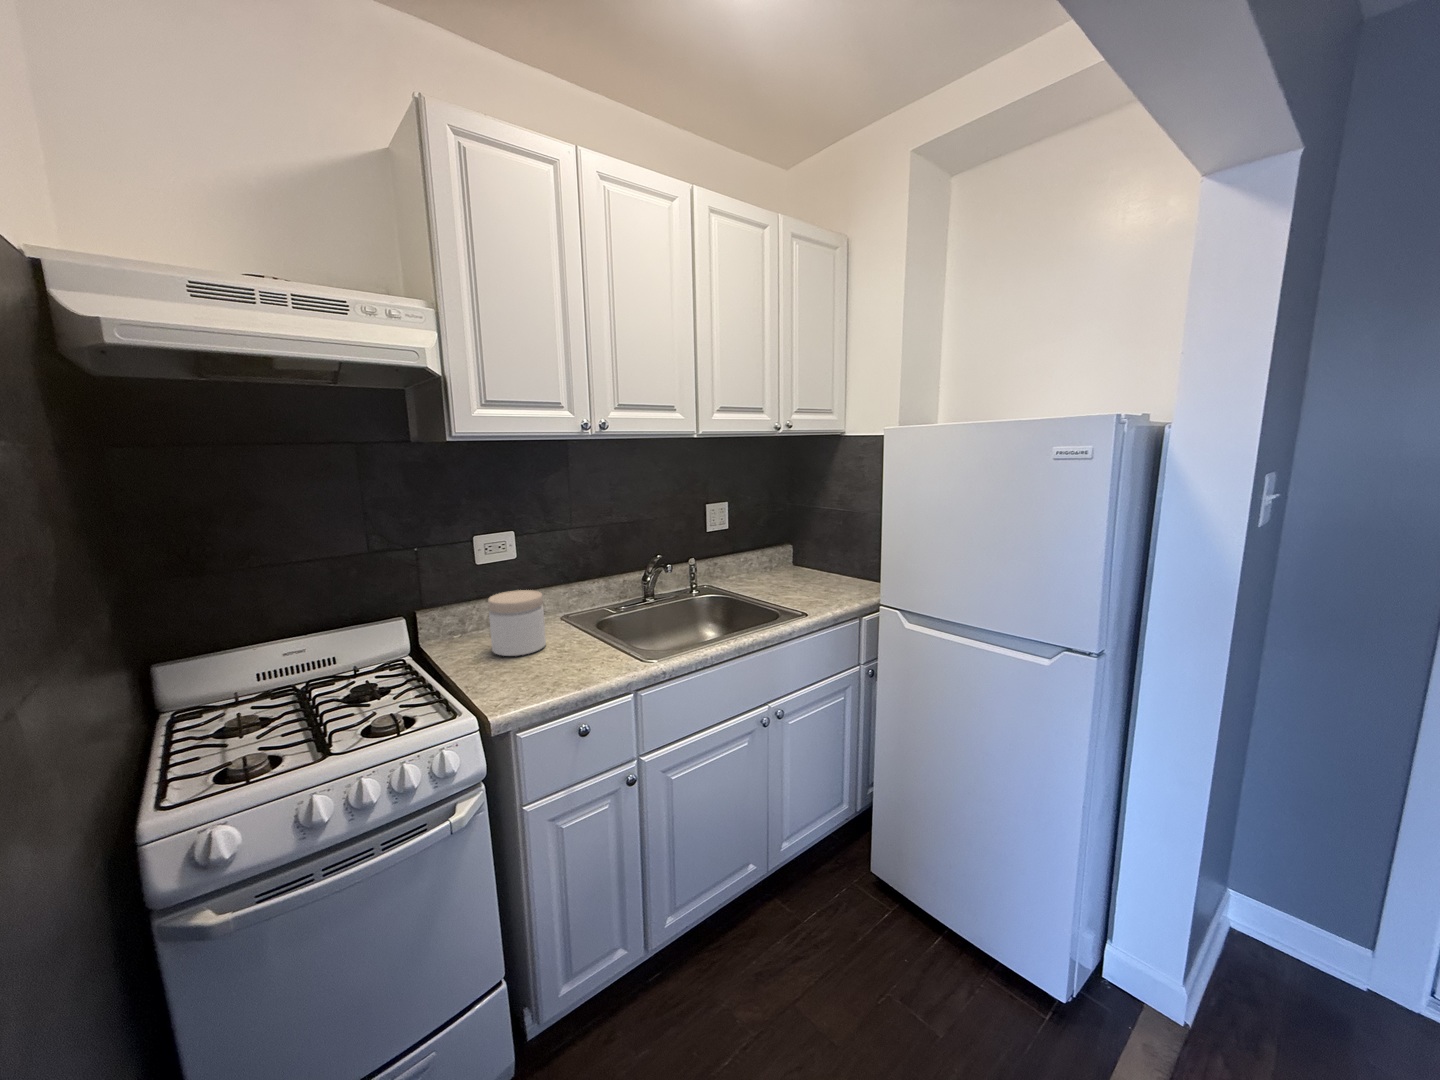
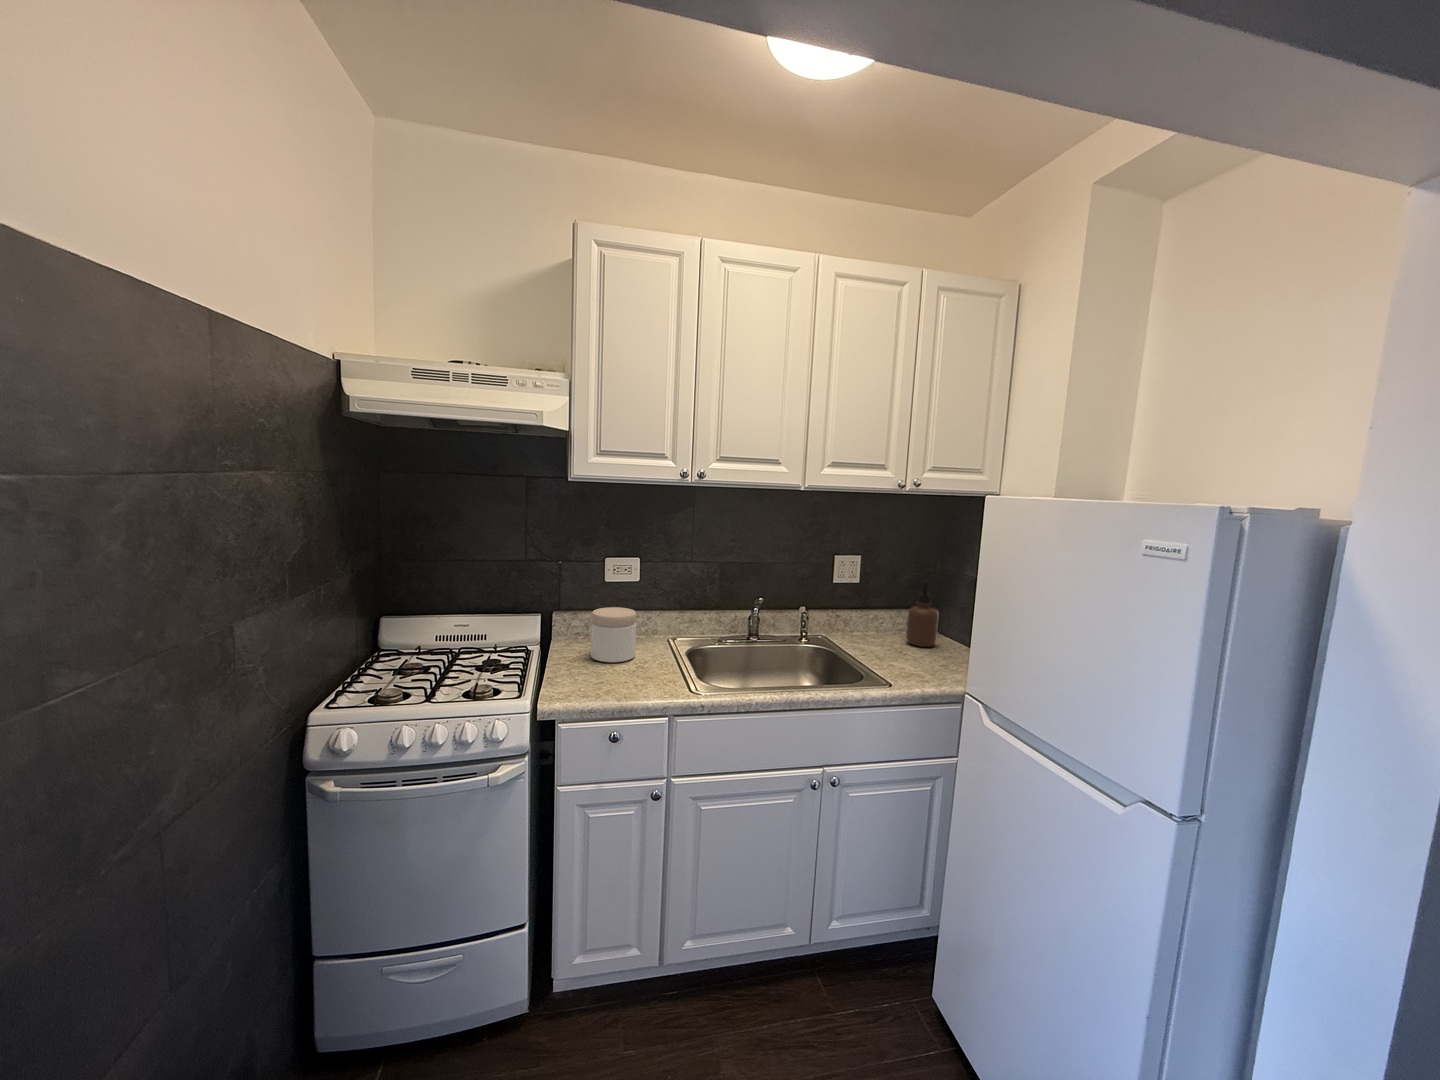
soap dispenser: none [780,518,806,579] -> present [906,581,938,647]

